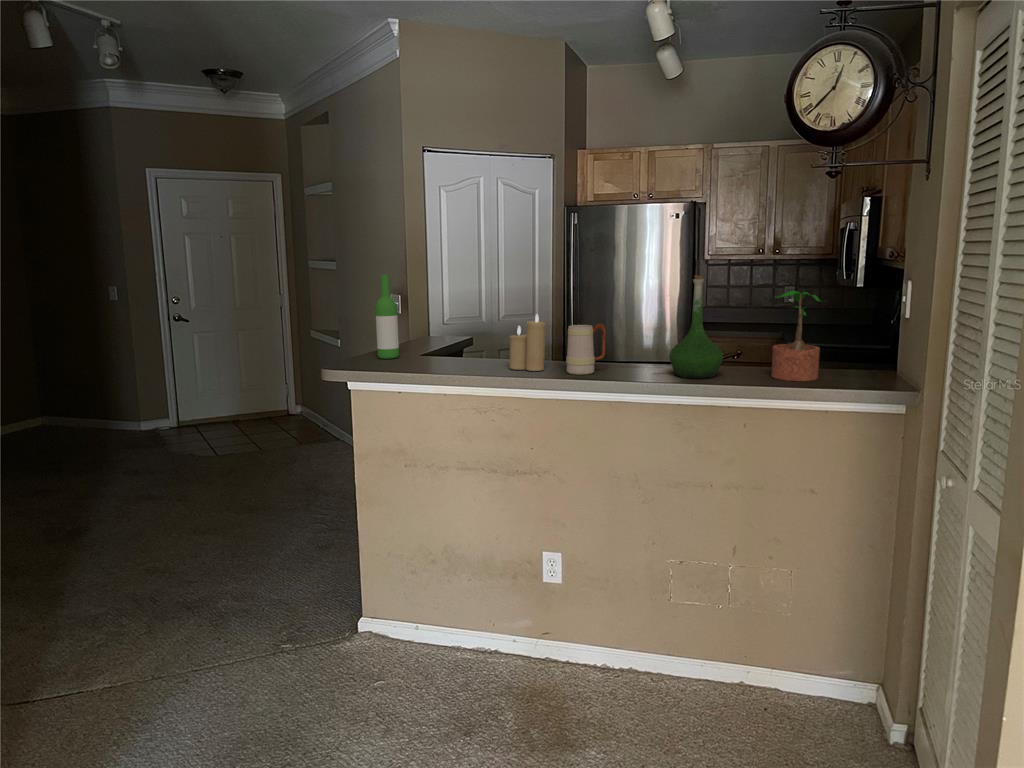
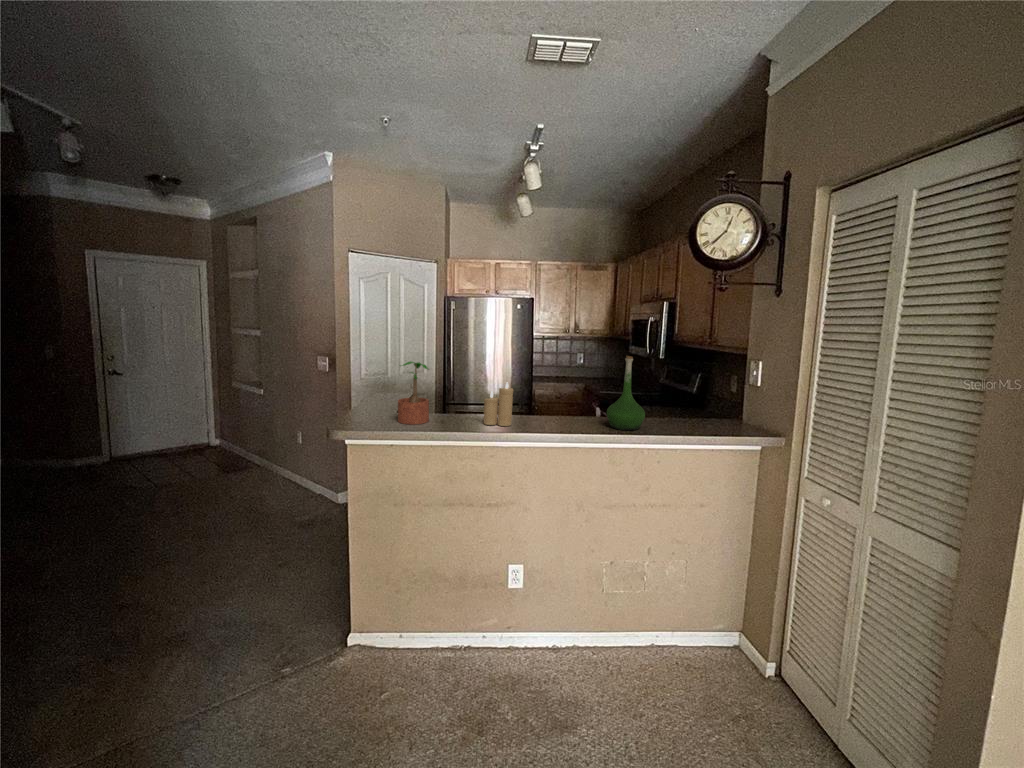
wine bottle: present [376,275,399,359] -> none [361,347,380,415]
potted plant: present [771,291,820,381] -> present [398,362,429,424]
mug: present [566,324,606,375] -> none [531,390,560,429]

